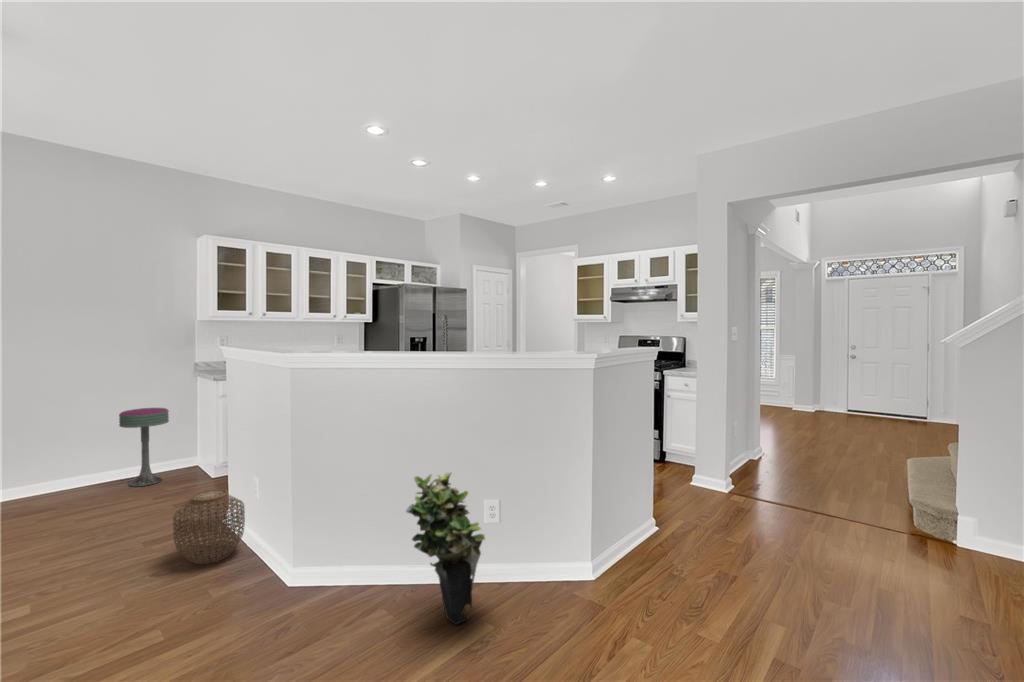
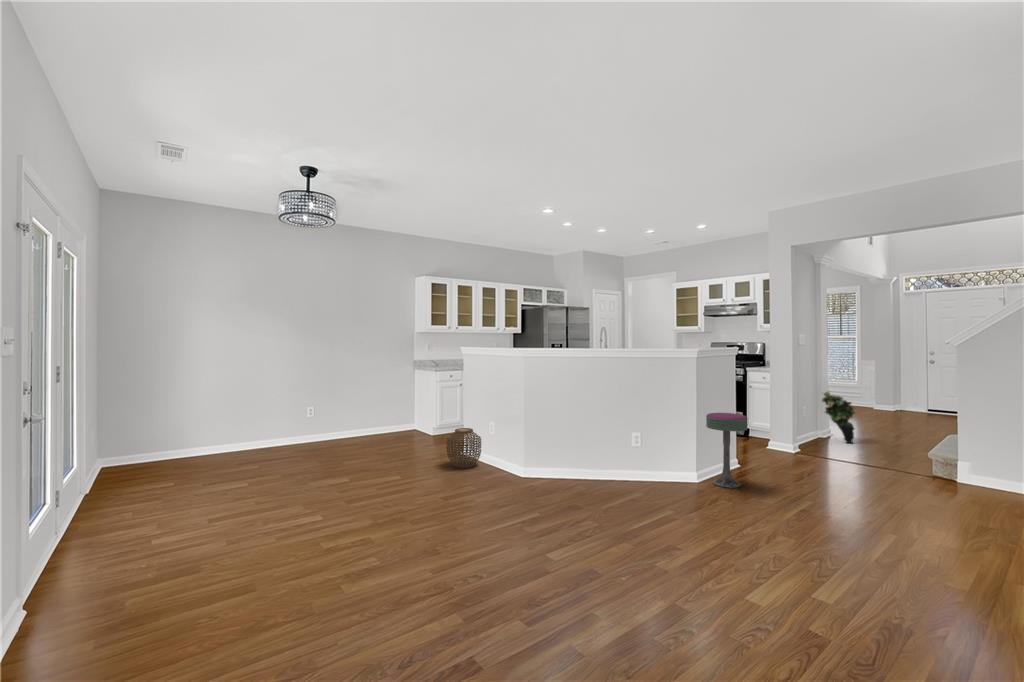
bar stool: present [119,408,169,487] -> present [706,413,748,488]
potted plant: present [406,472,485,625] -> present [822,391,855,443]

